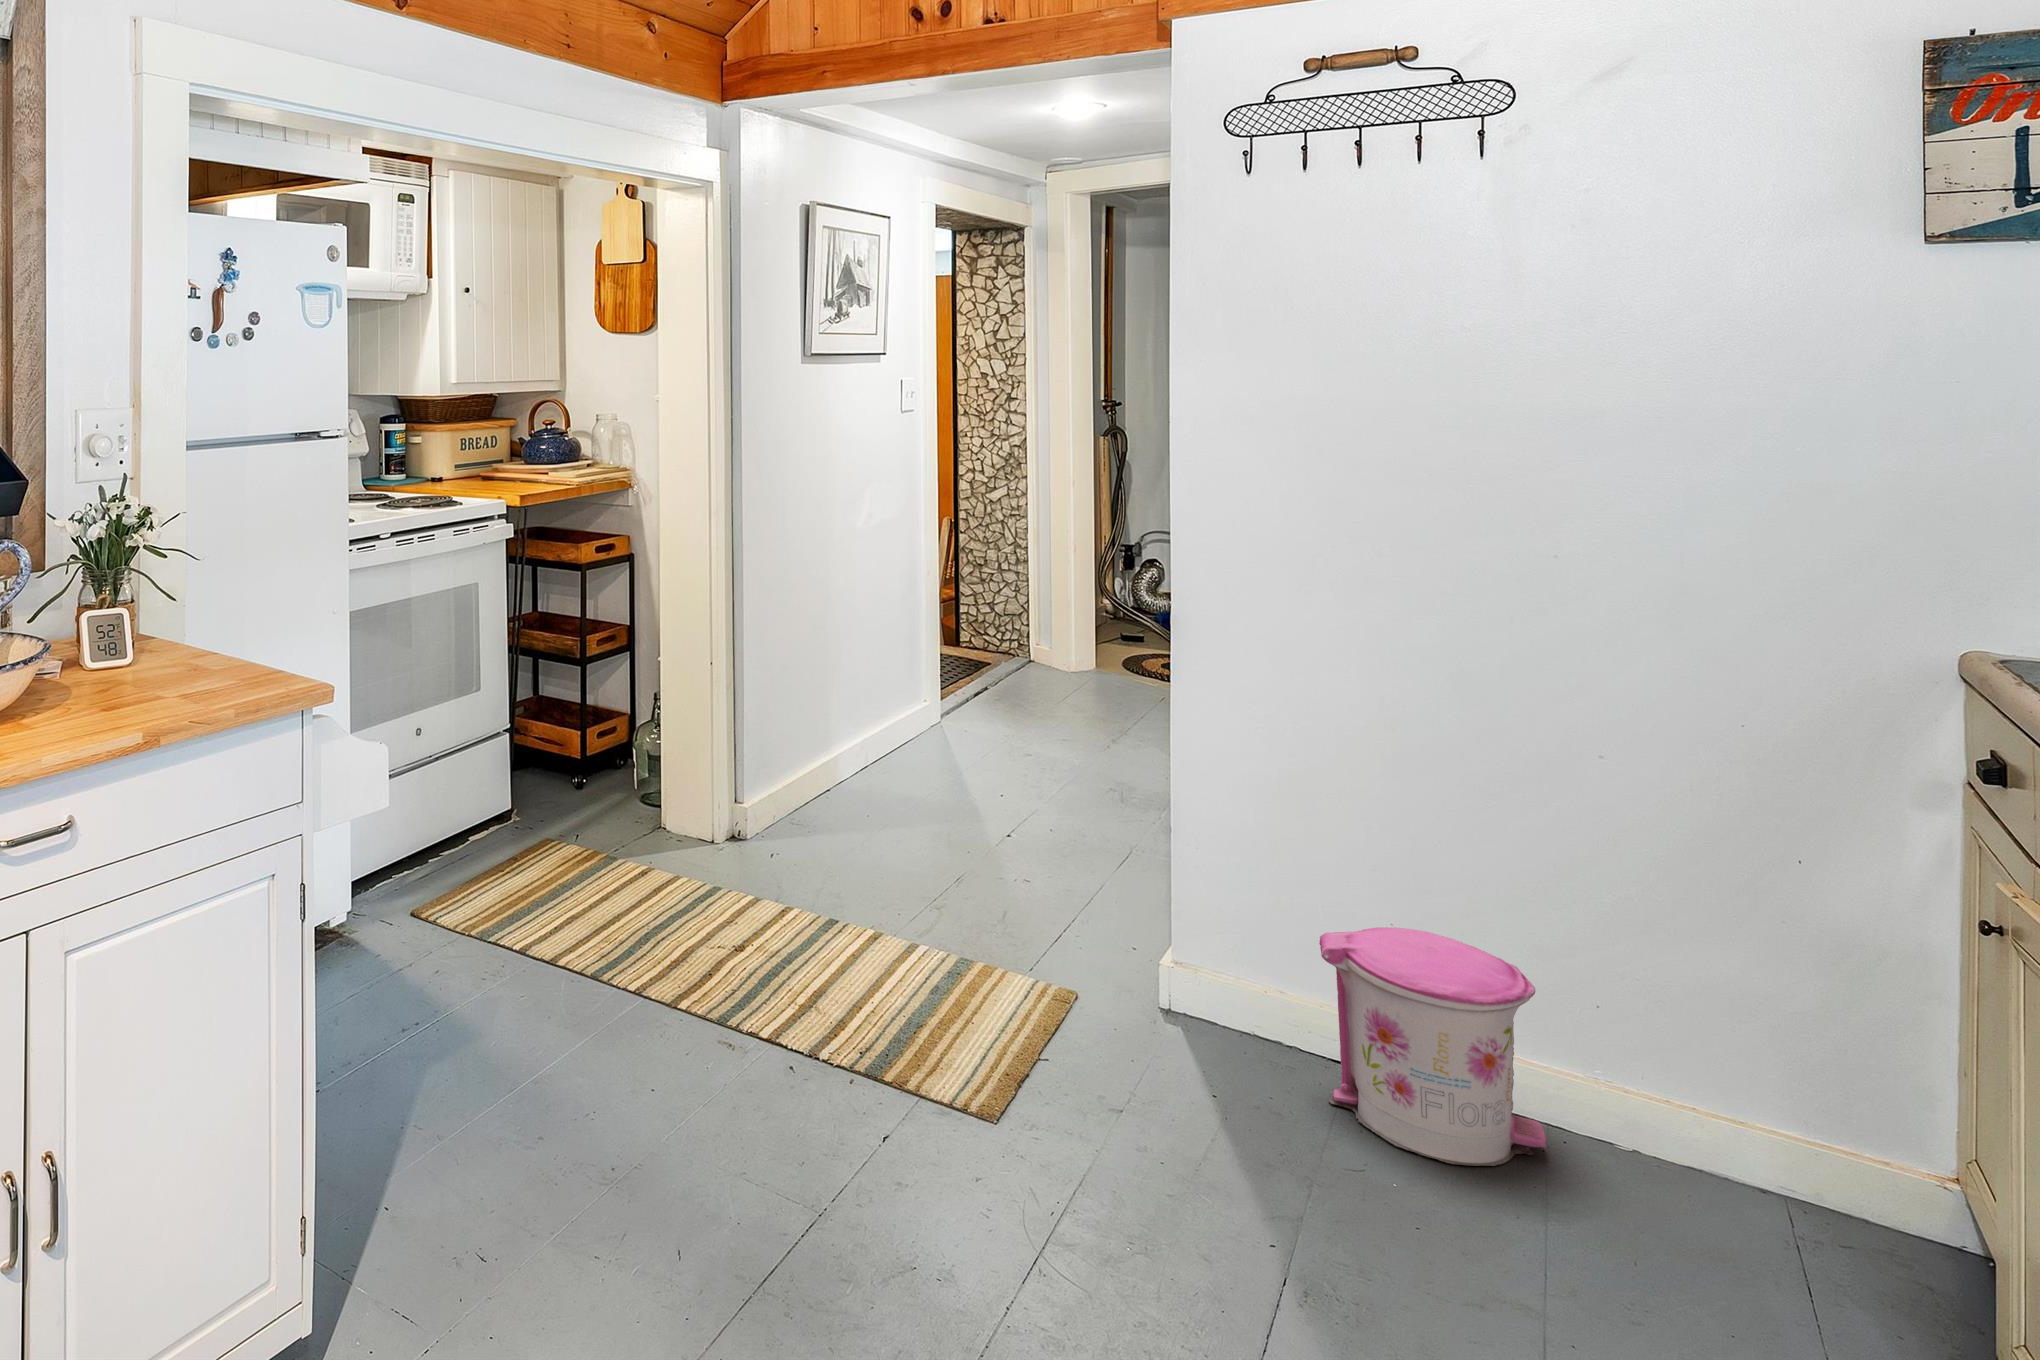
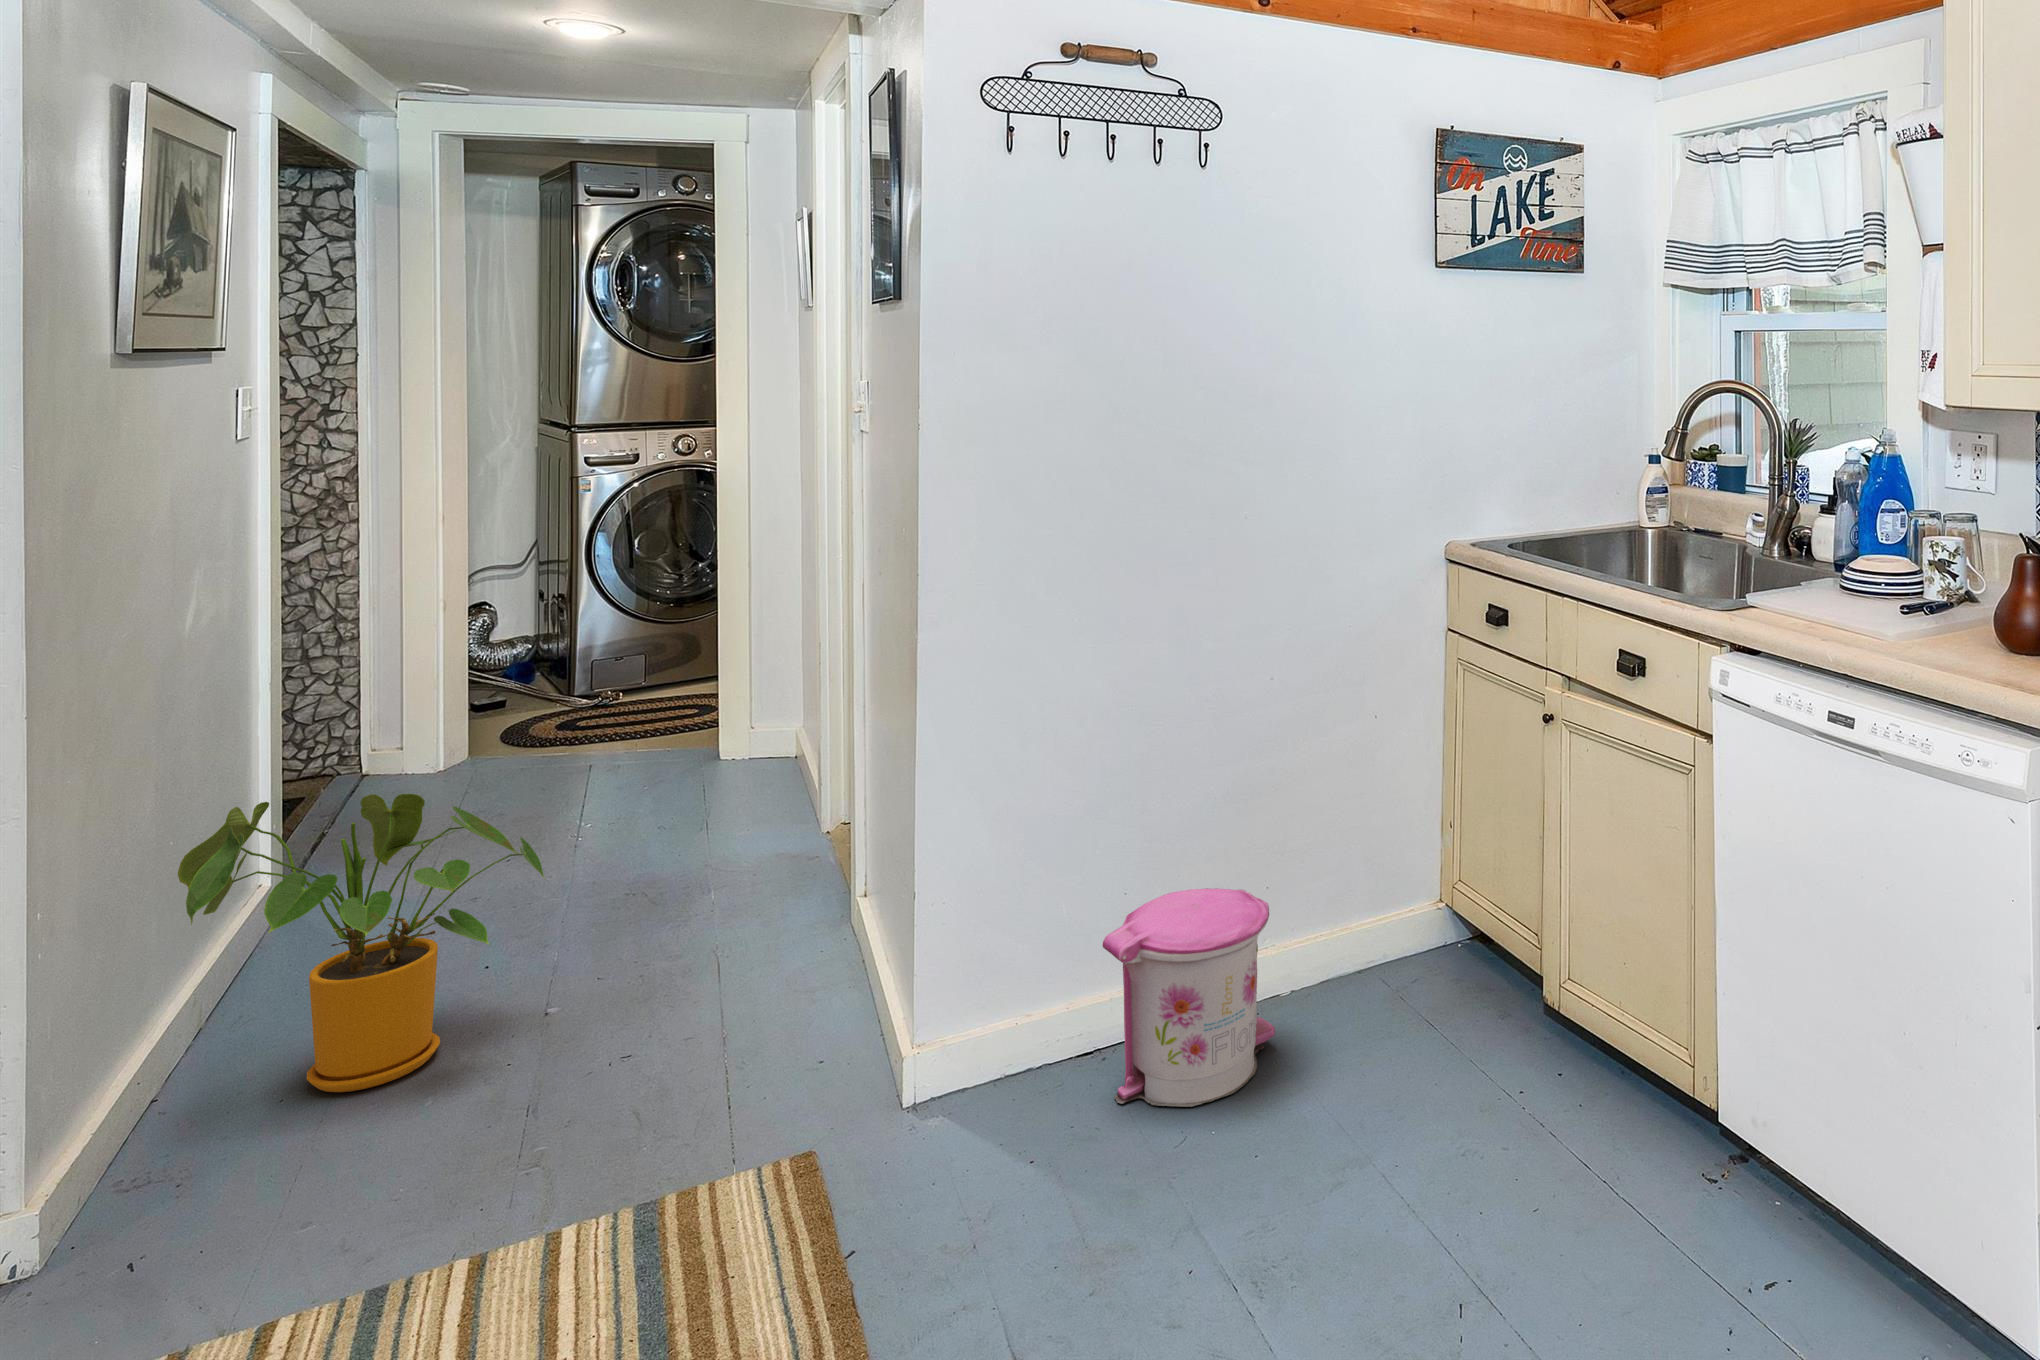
house plant: none [819,631,1000,831] -> present [178,794,545,1092]

